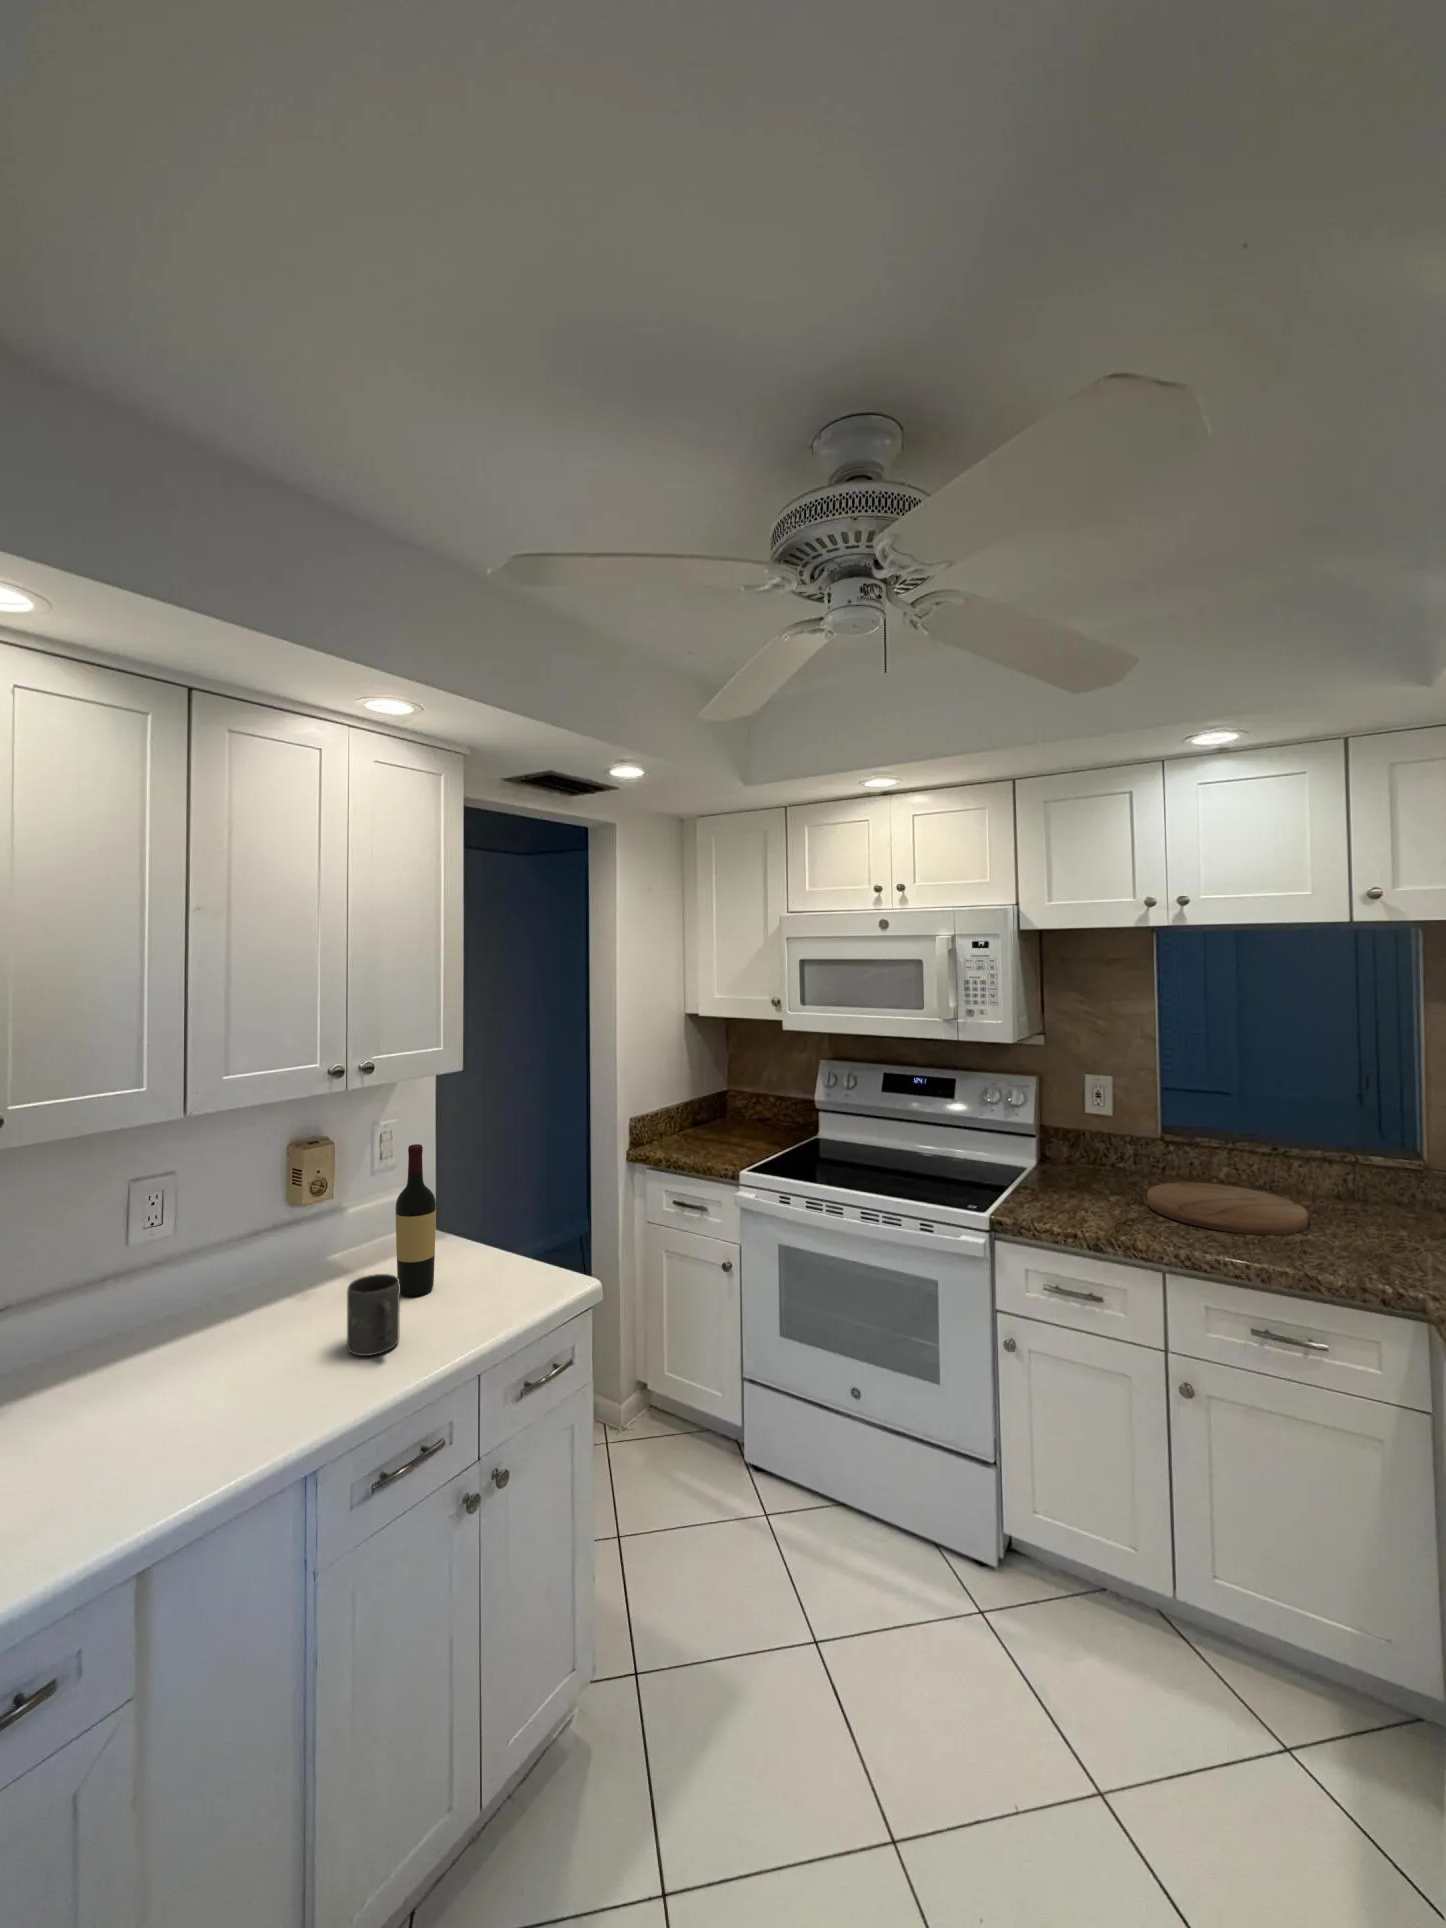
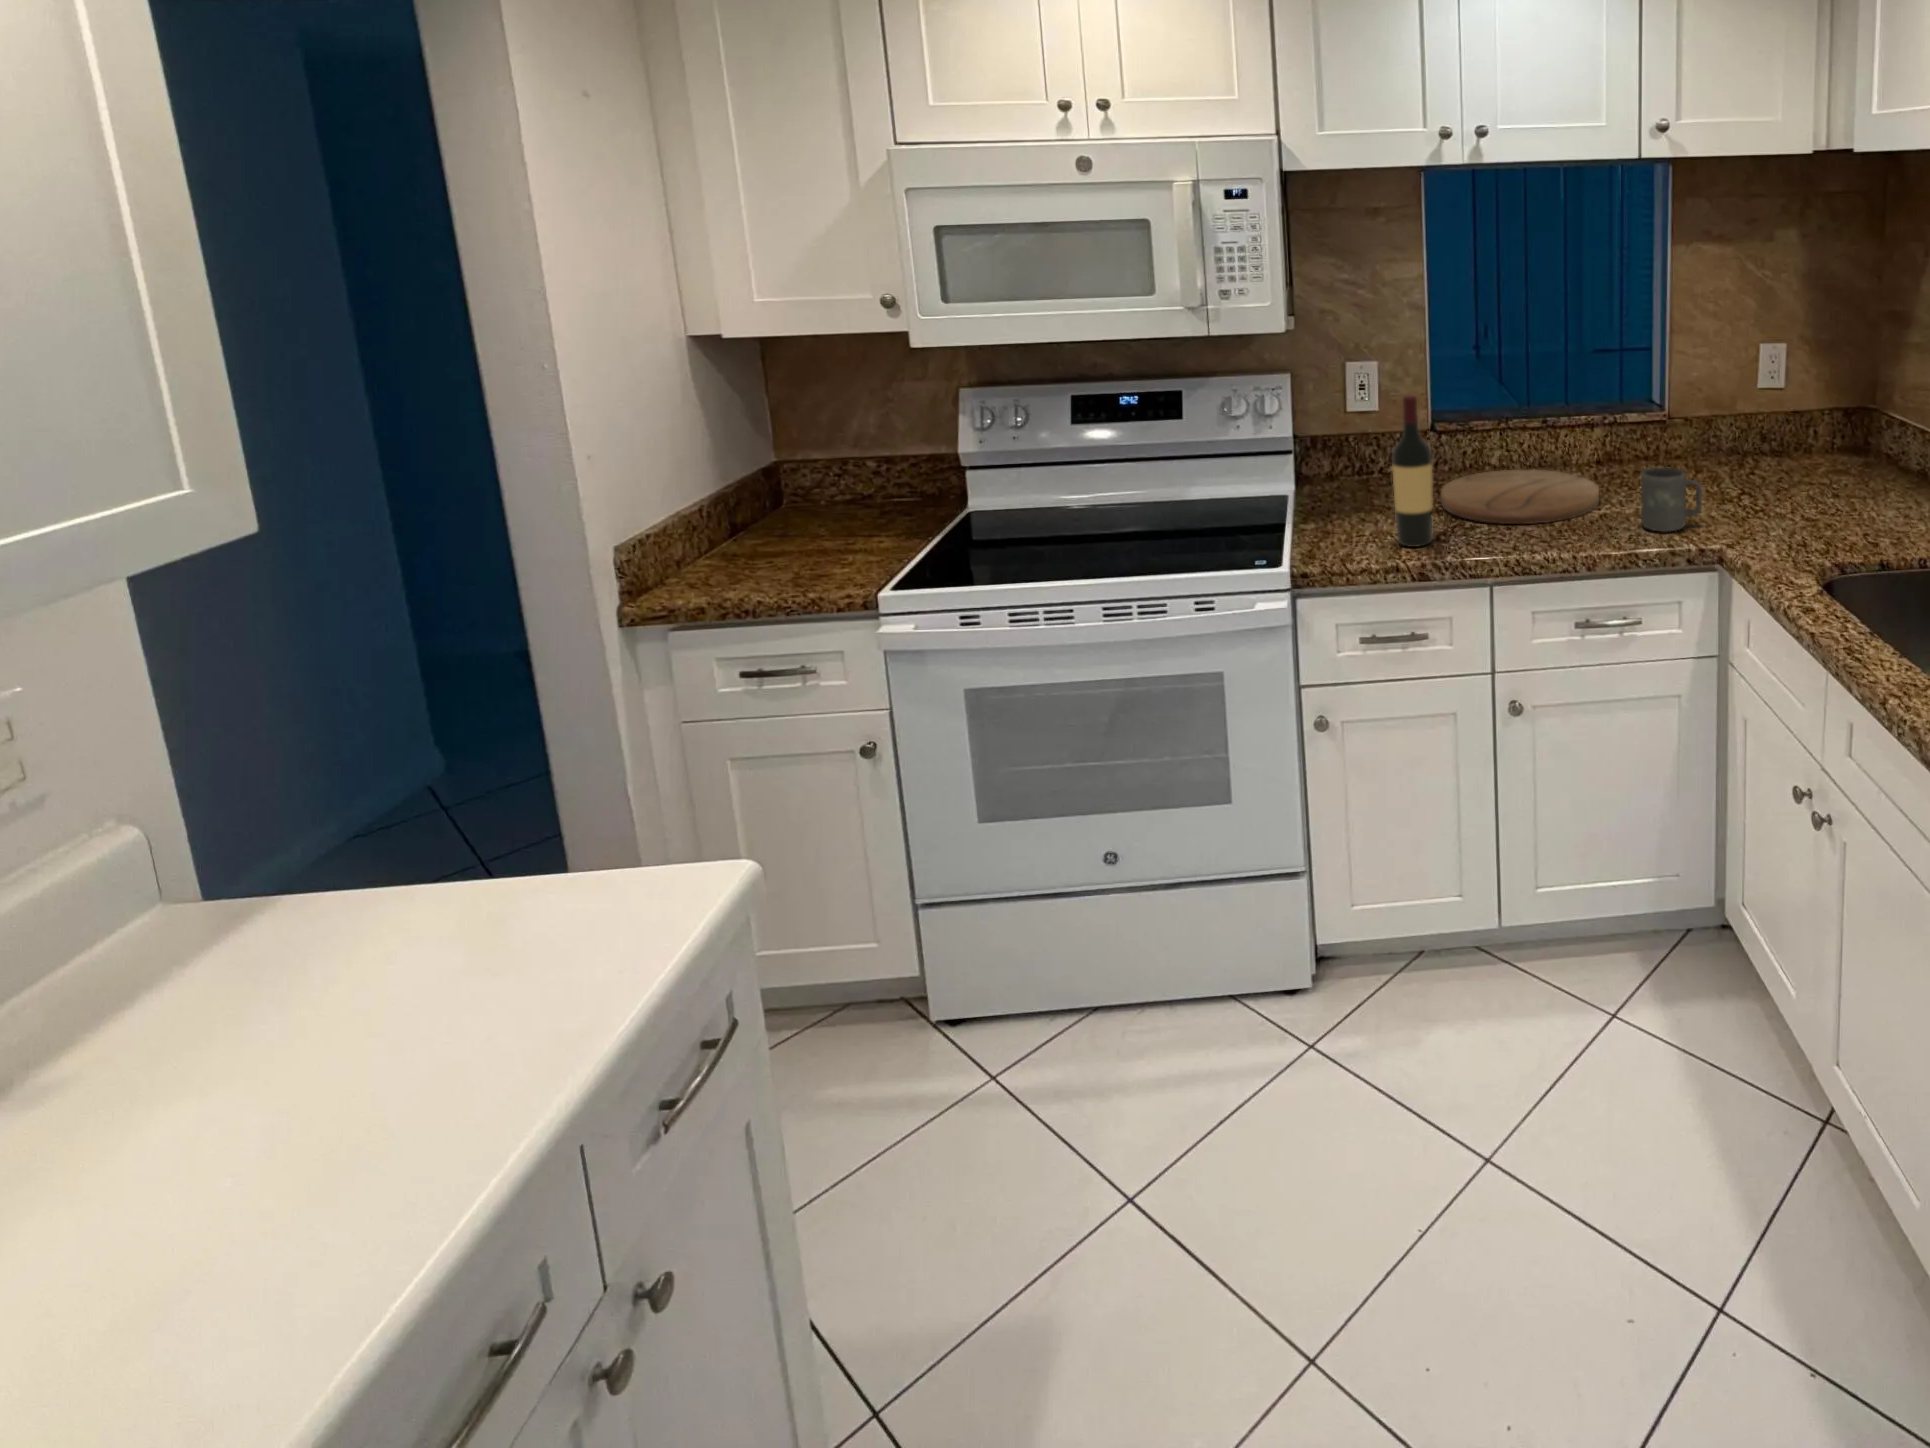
wine bottle: present [396,1144,436,1296] -> present [1392,395,1433,547]
mug: present [347,1274,400,1356] -> present [1641,467,1702,532]

